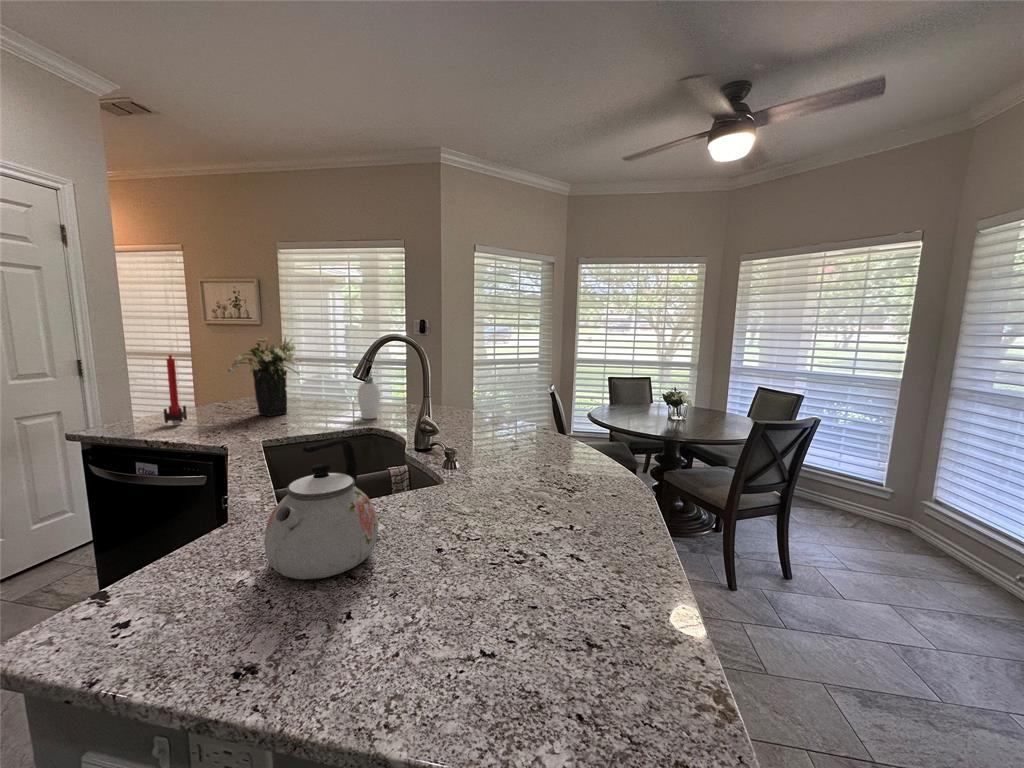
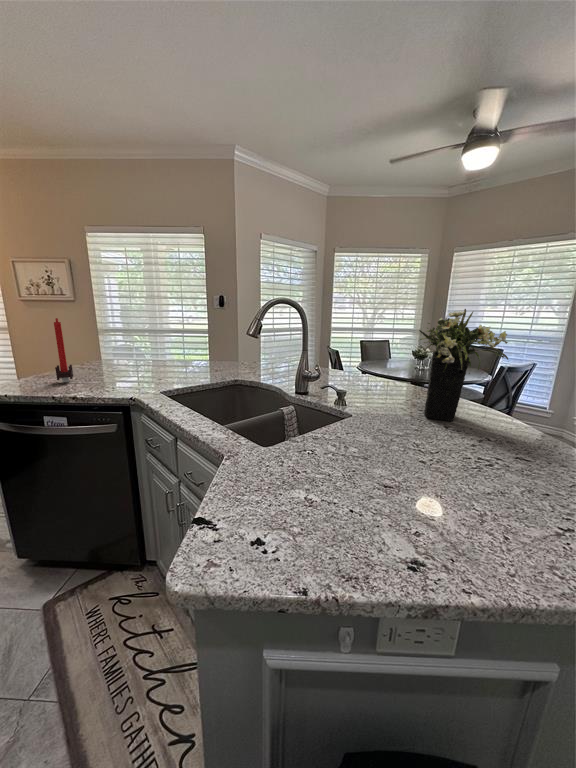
flower arrangement: present [228,337,301,416] -> present [419,309,508,421]
soap dispenser: present [357,372,380,419] -> none [216,330,236,372]
kettle: present [265,438,378,579] -> none [306,371,396,489]

